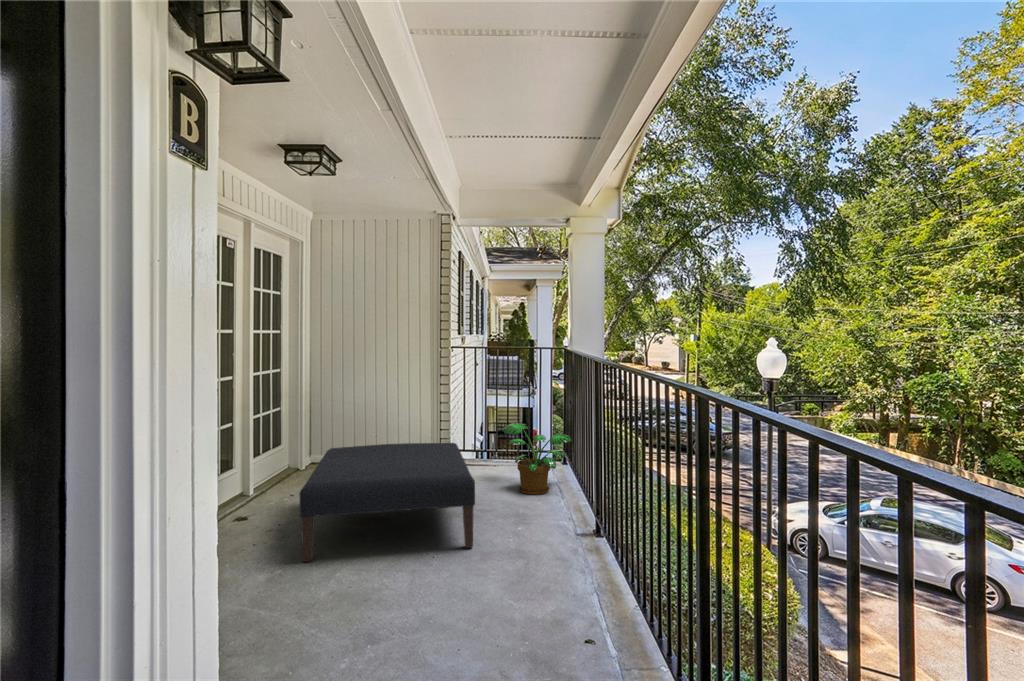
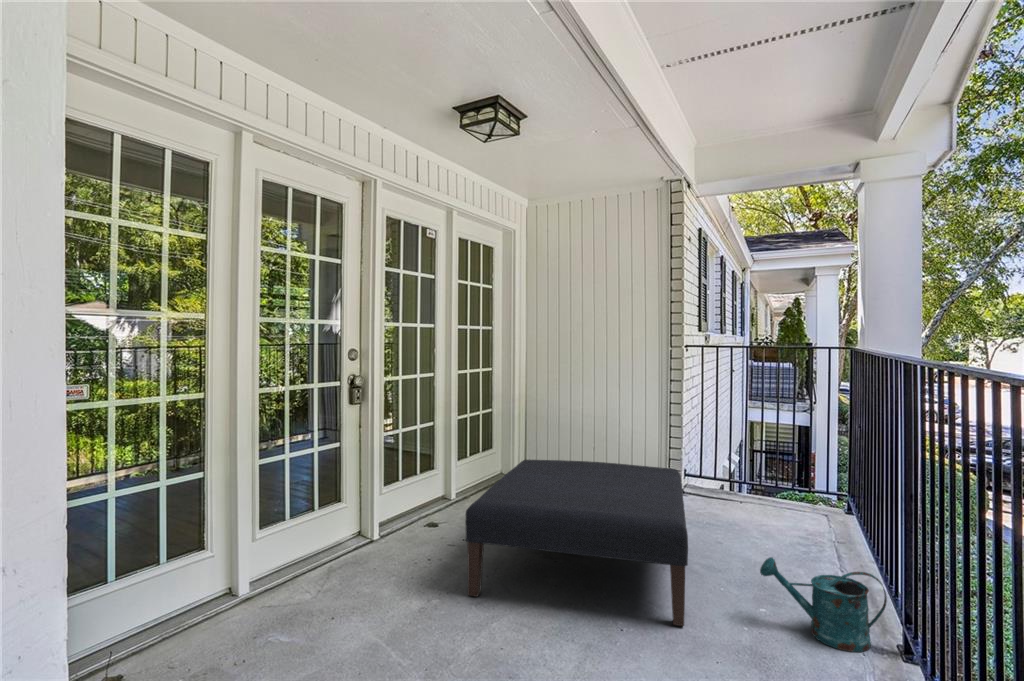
potted plant: present [503,423,571,495] -> none [749,449,860,558]
watering can: none [519,491,588,540] -> present [760,557,887,652]

